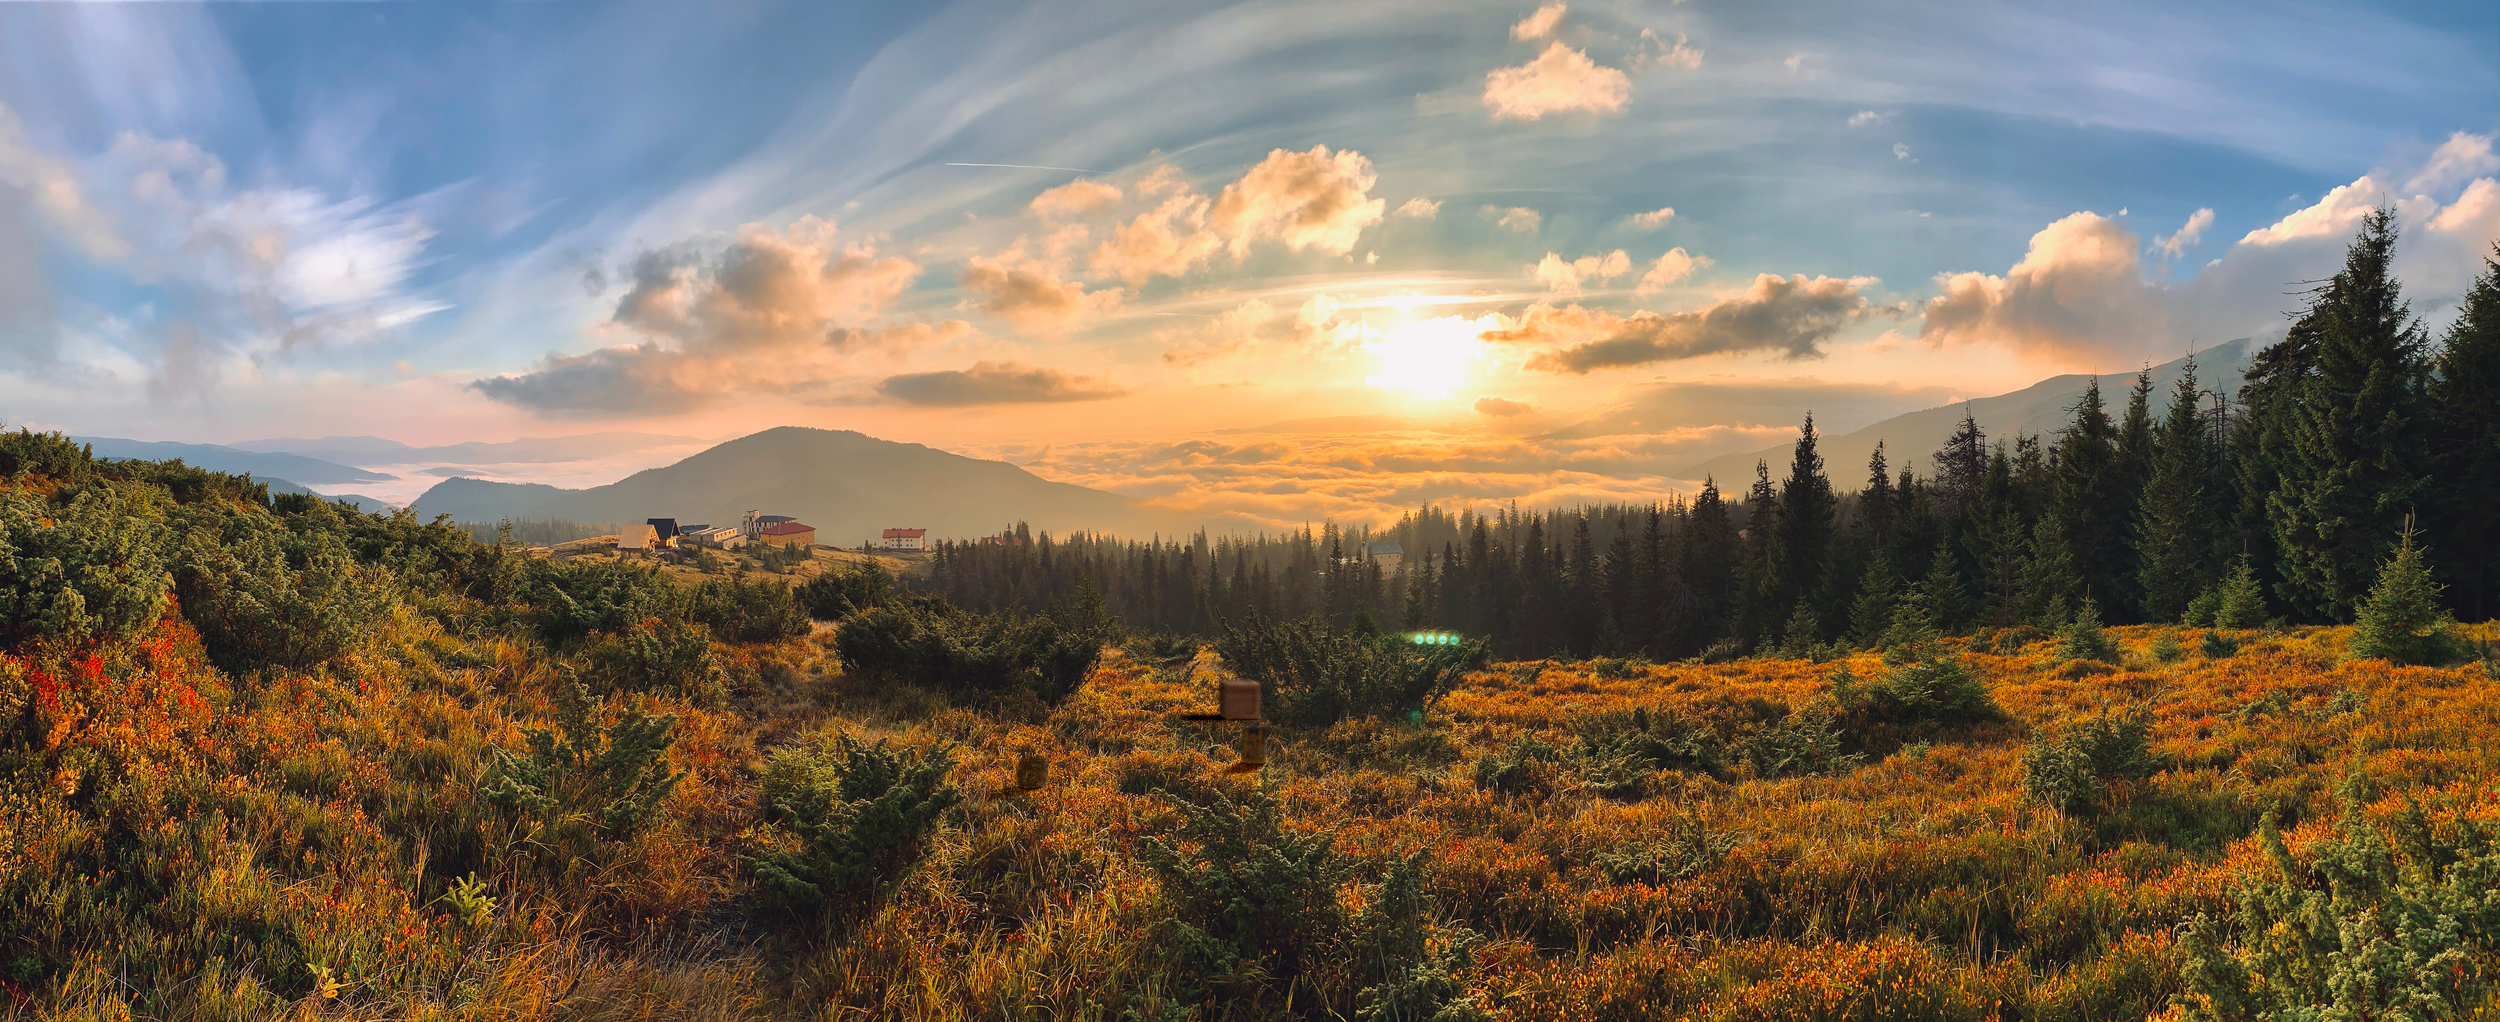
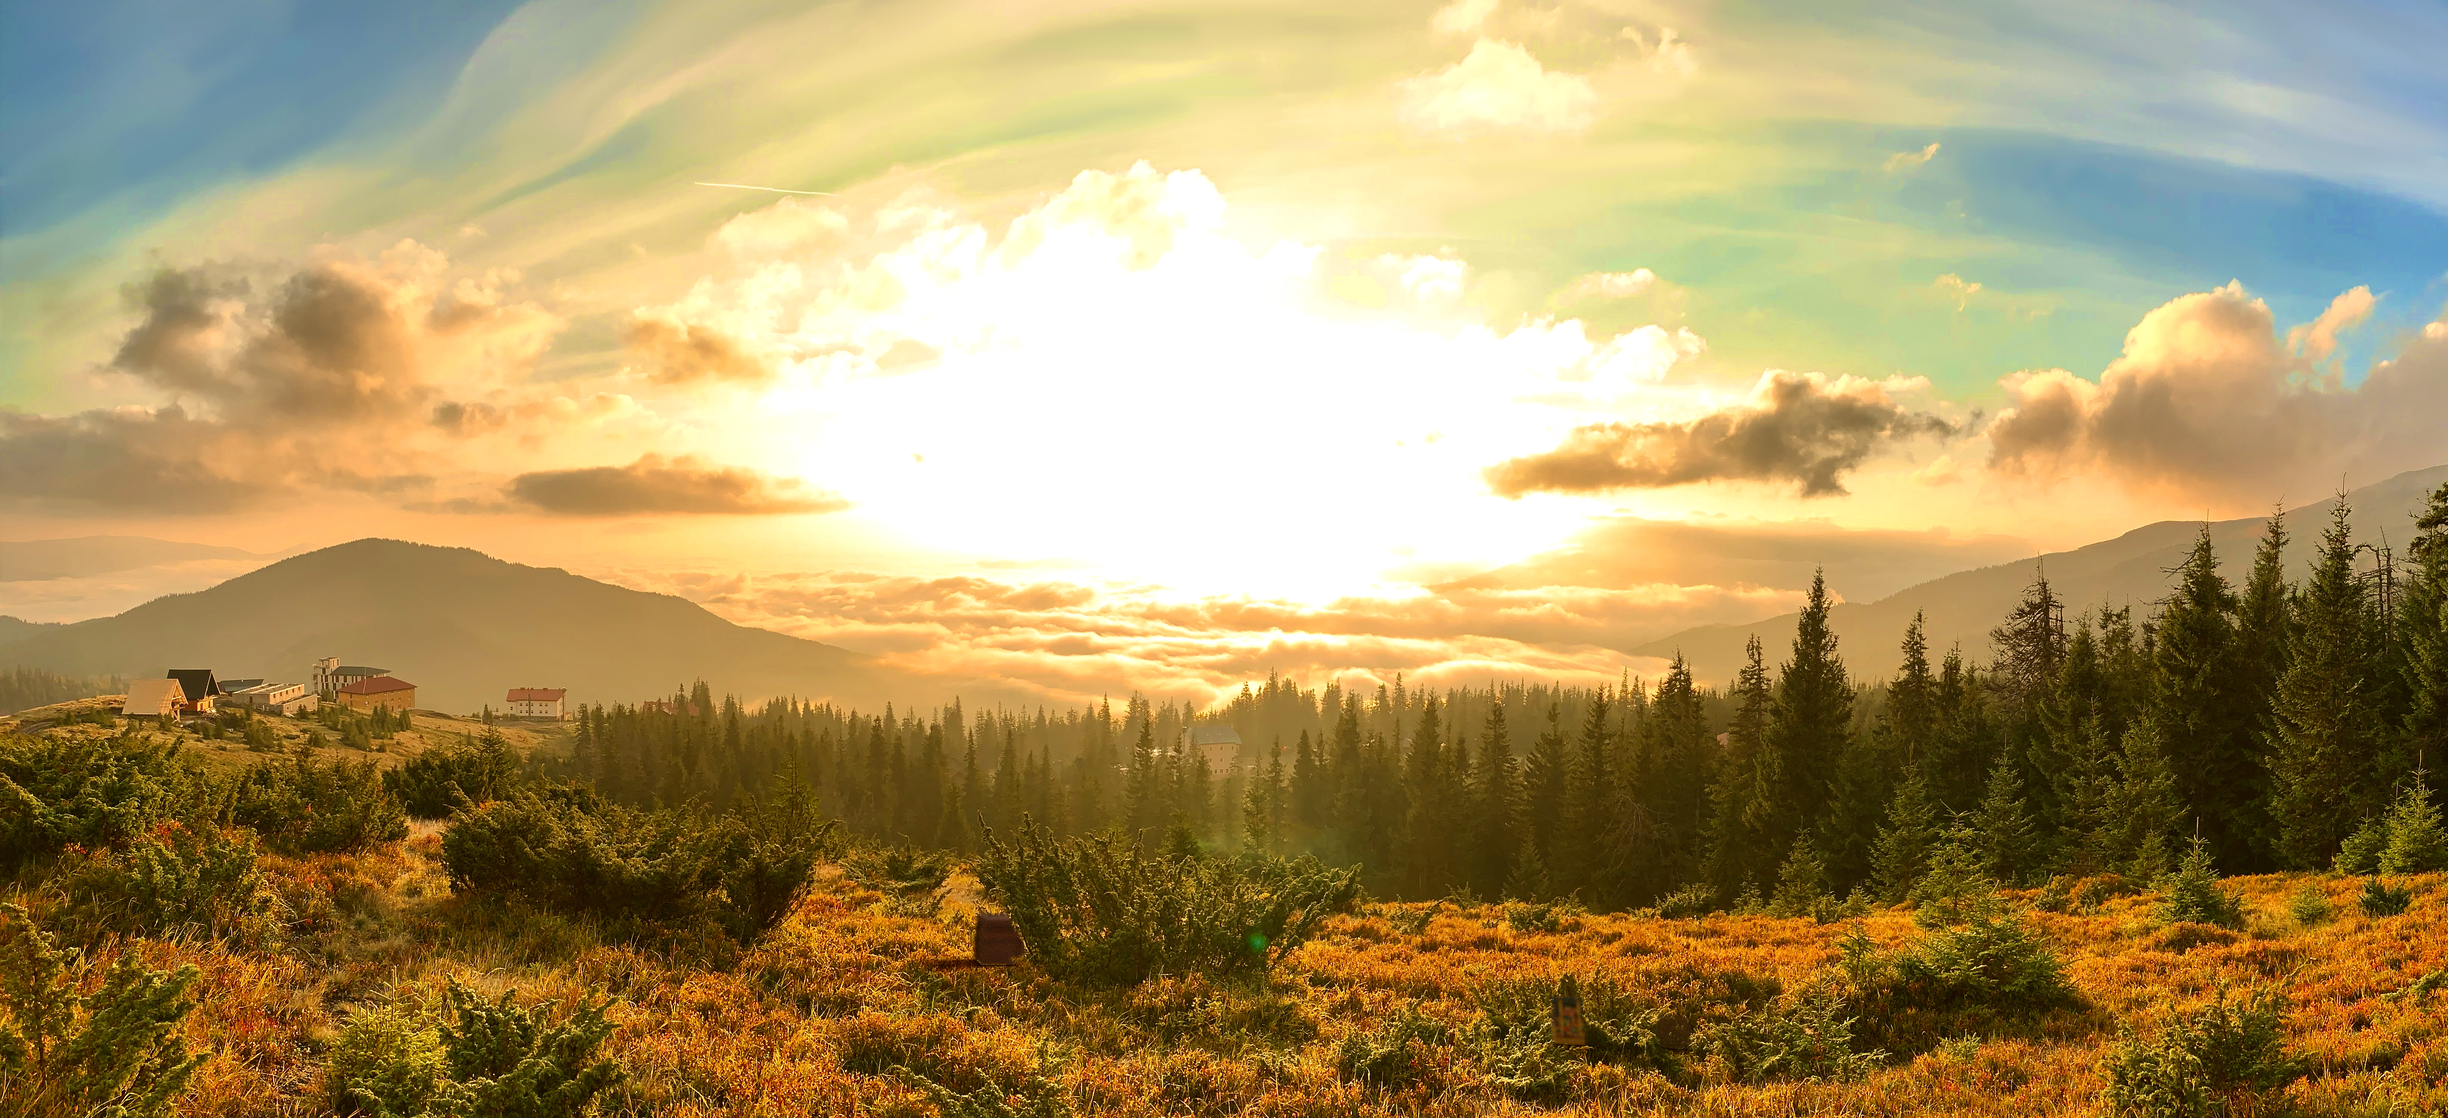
backpack: present [1241,726,1266,764] -> present [1551,996,1585,1045]
woven basket: present [1016,756,1048,789] -> present [1656,1014,1691,1050]

